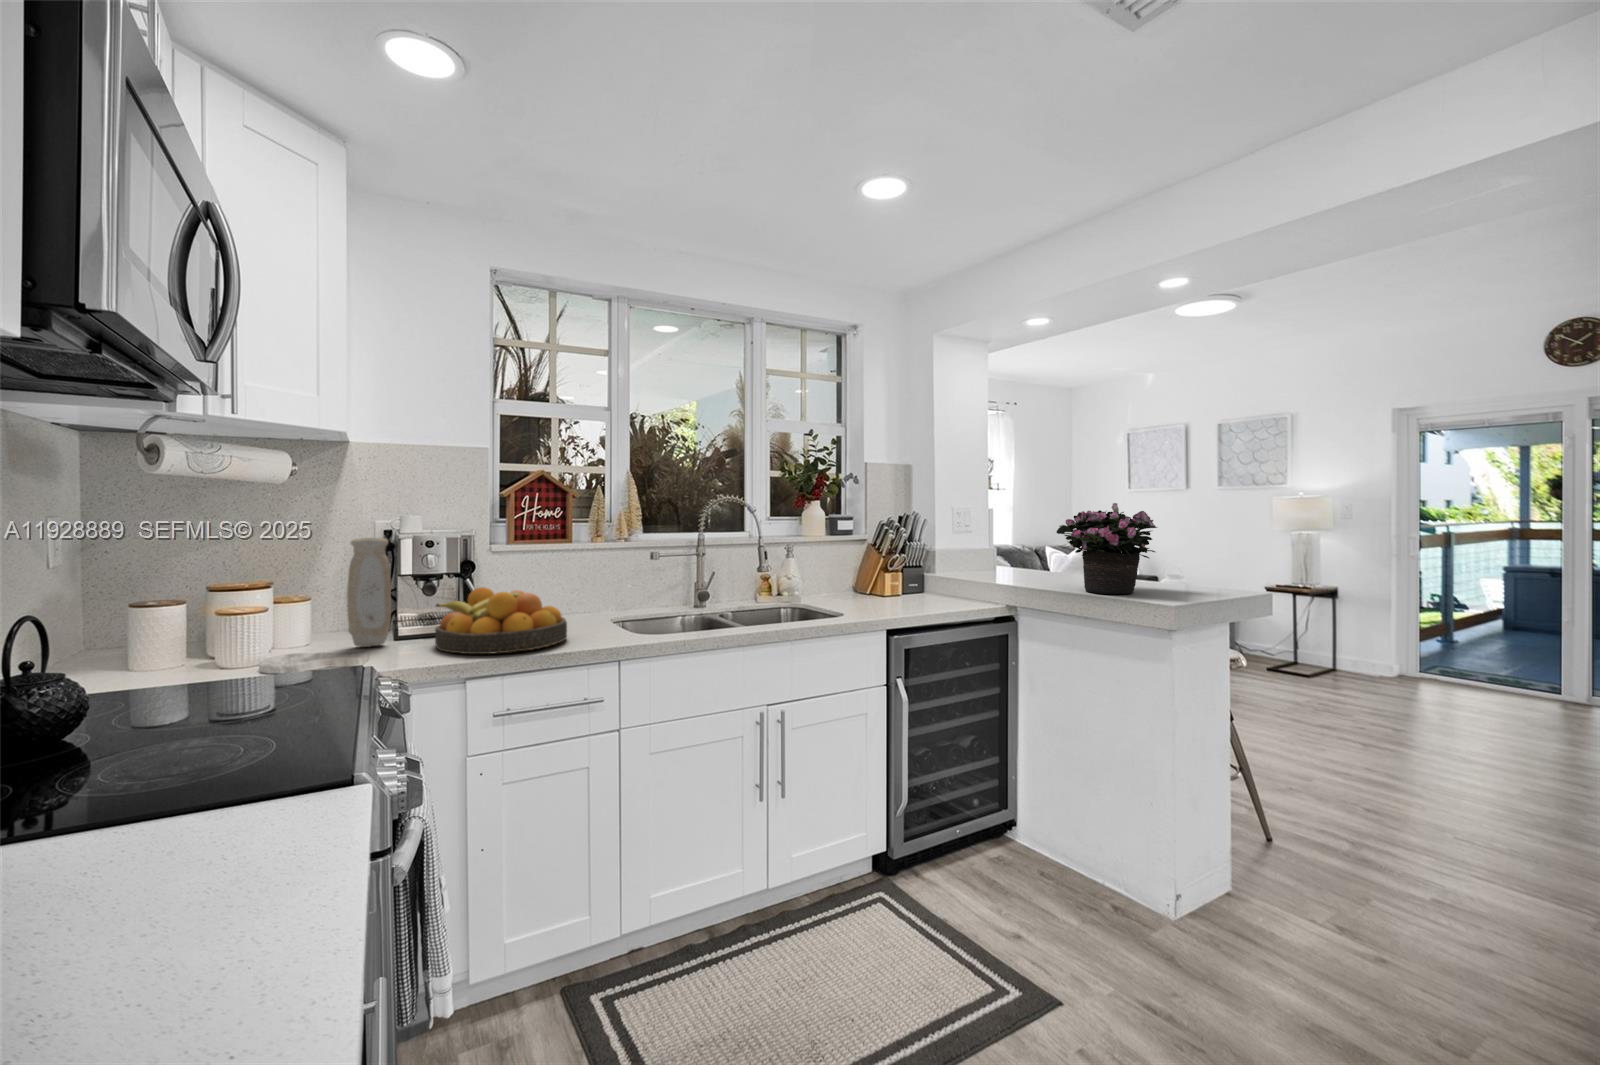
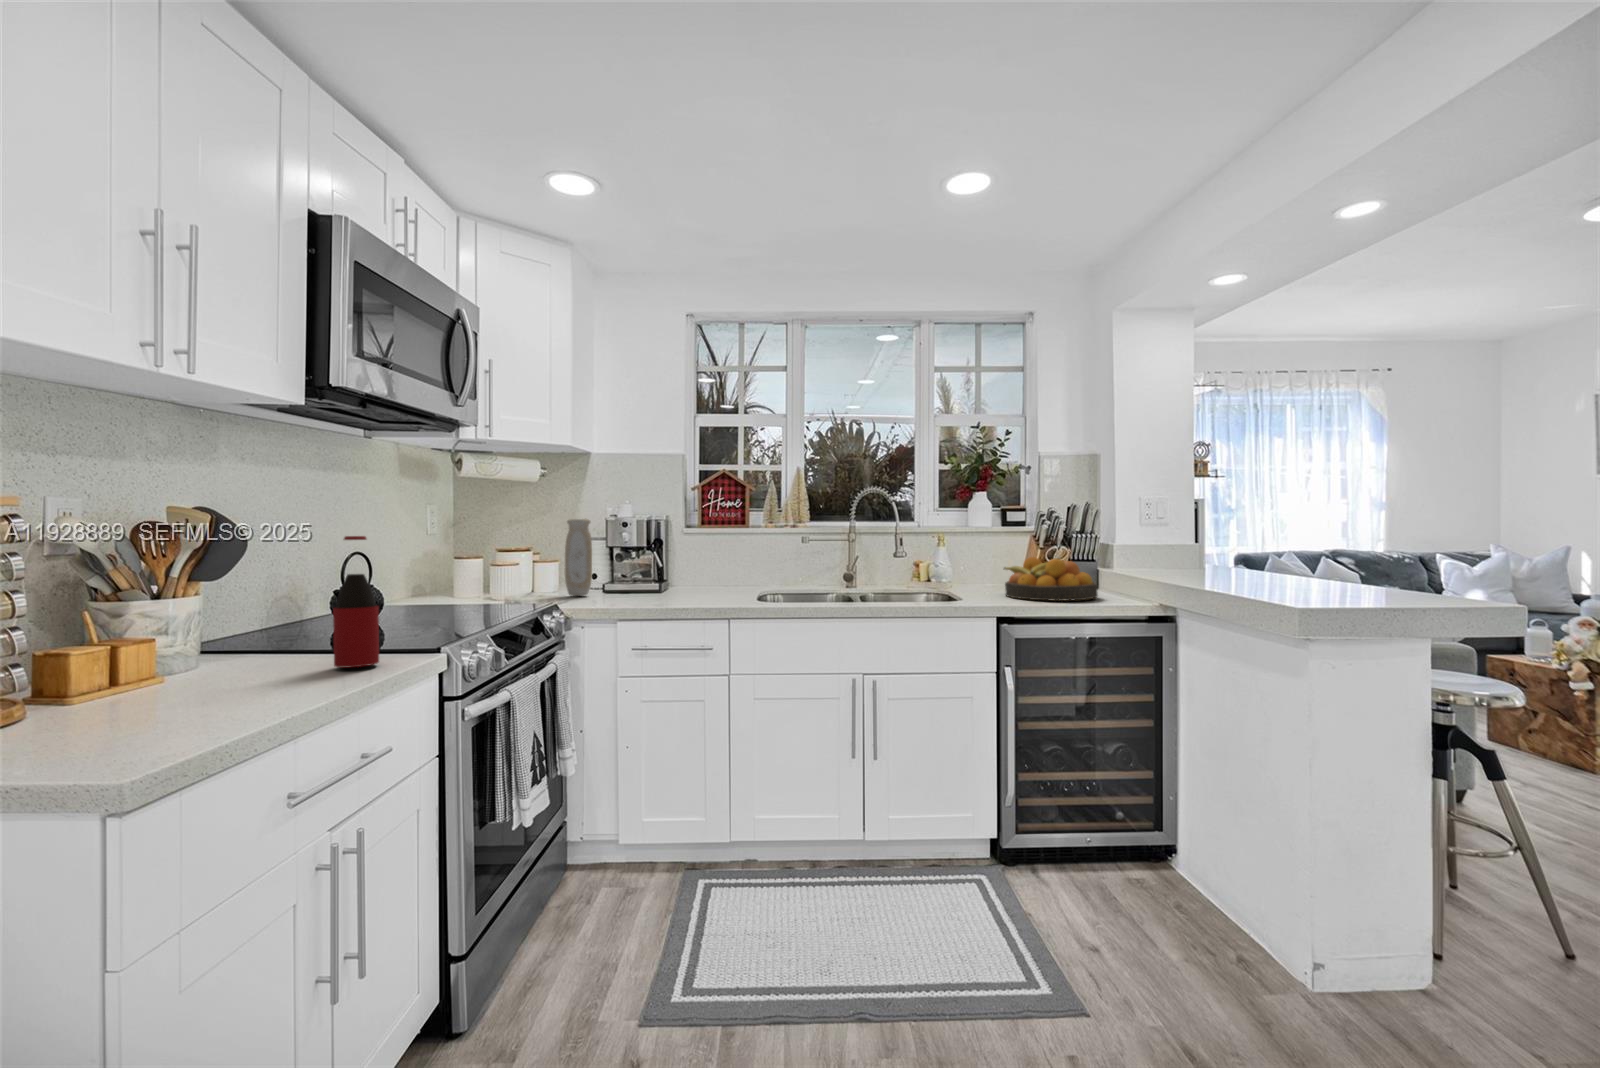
potted flower: present [1056,503,1157,594] -> none [1212,484,1338,588]
fruit bowl: present [435,587,567,654] -> present [1004,557,1098,601]
bottle: none [112,630,228,929] -> present [333,536,379,667]

